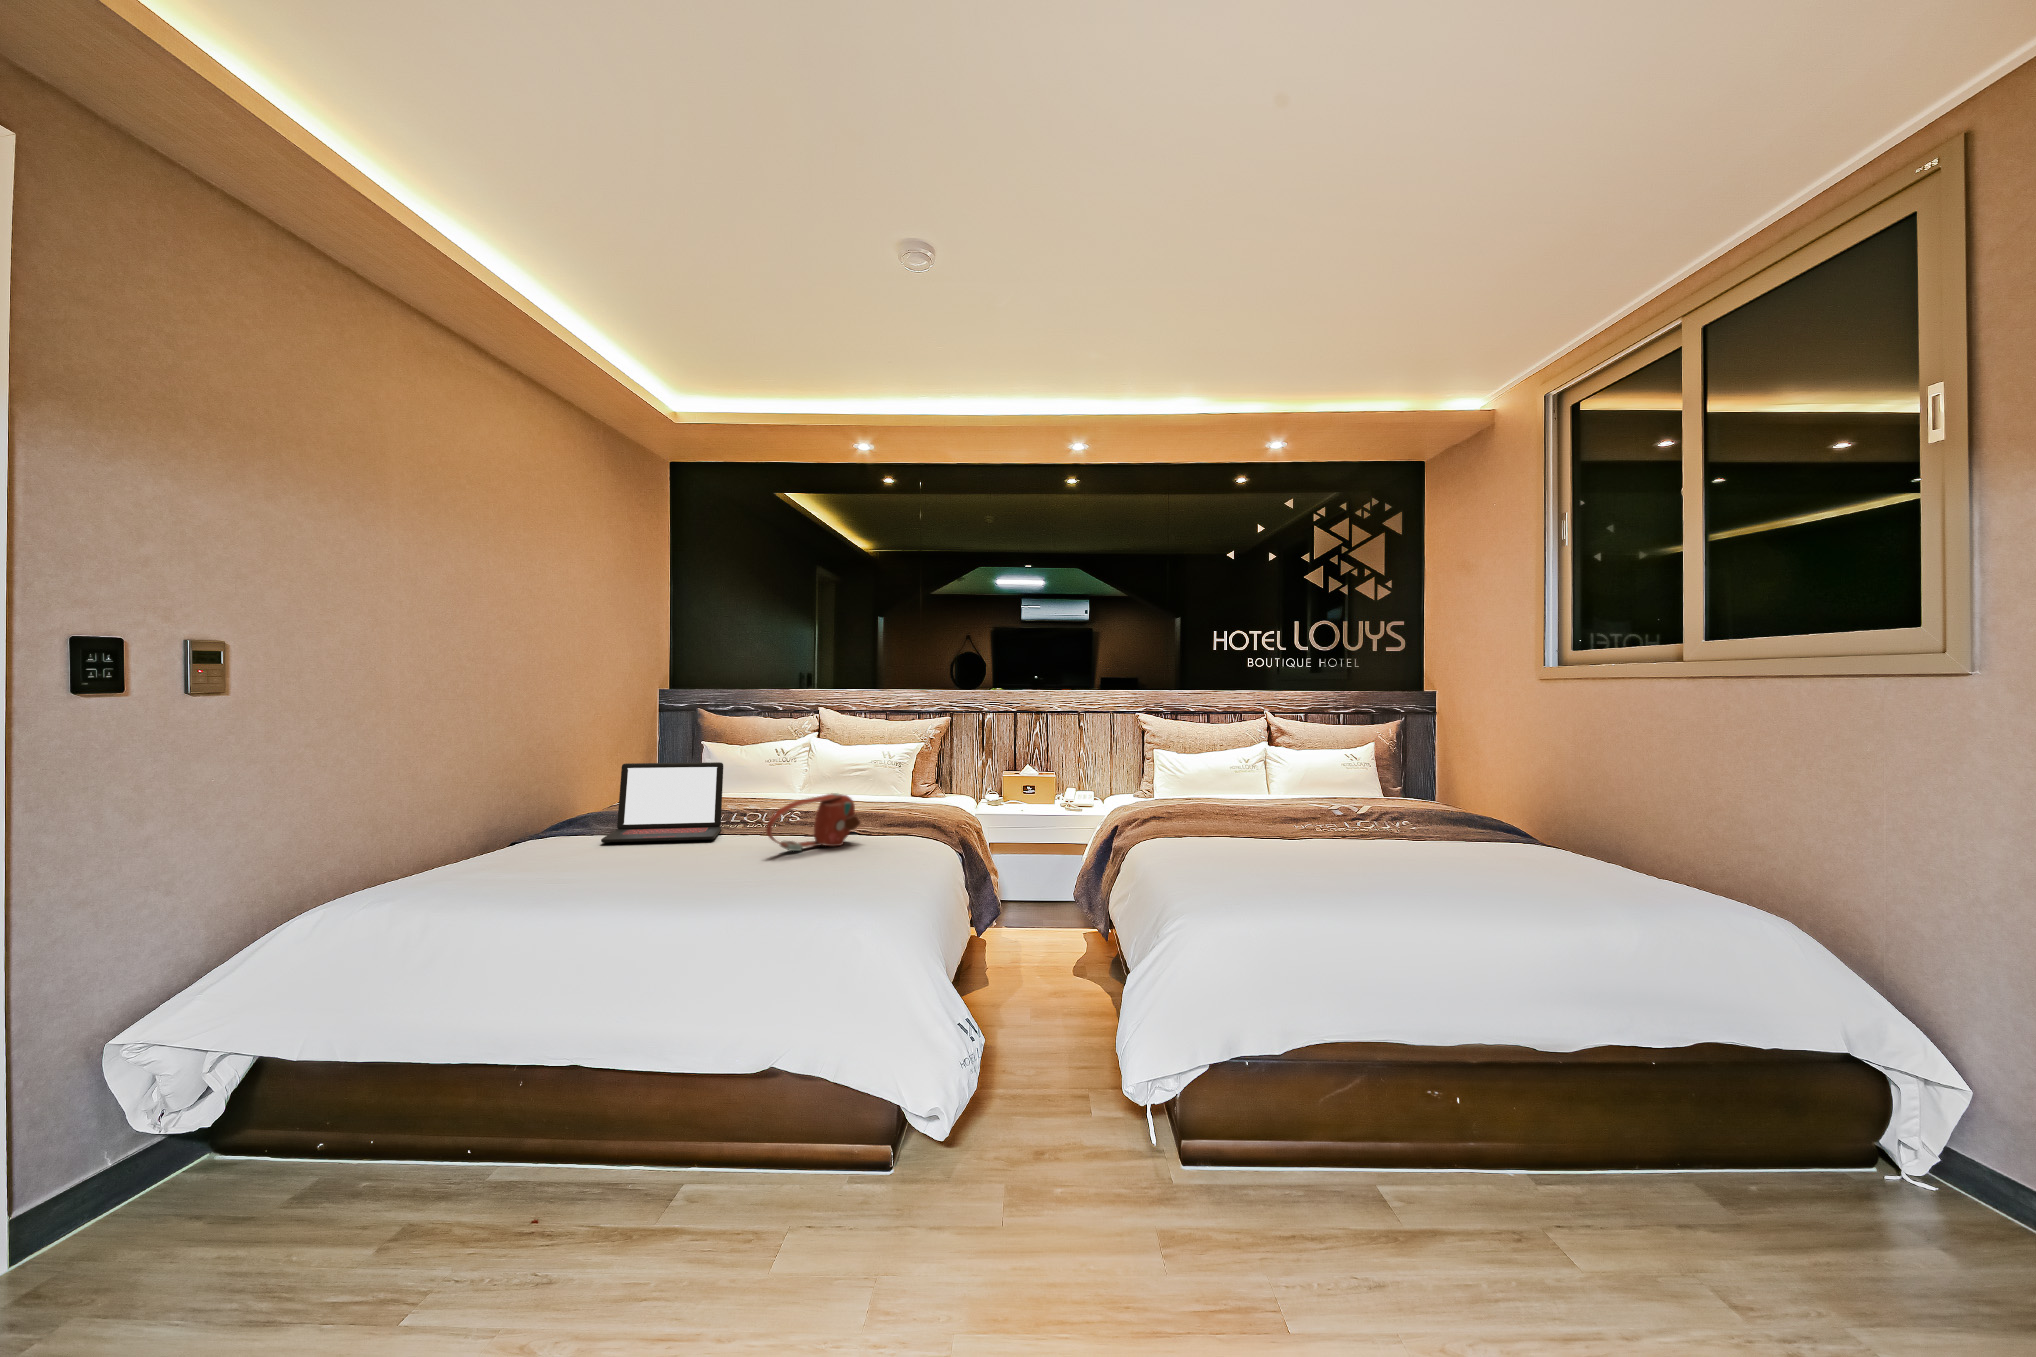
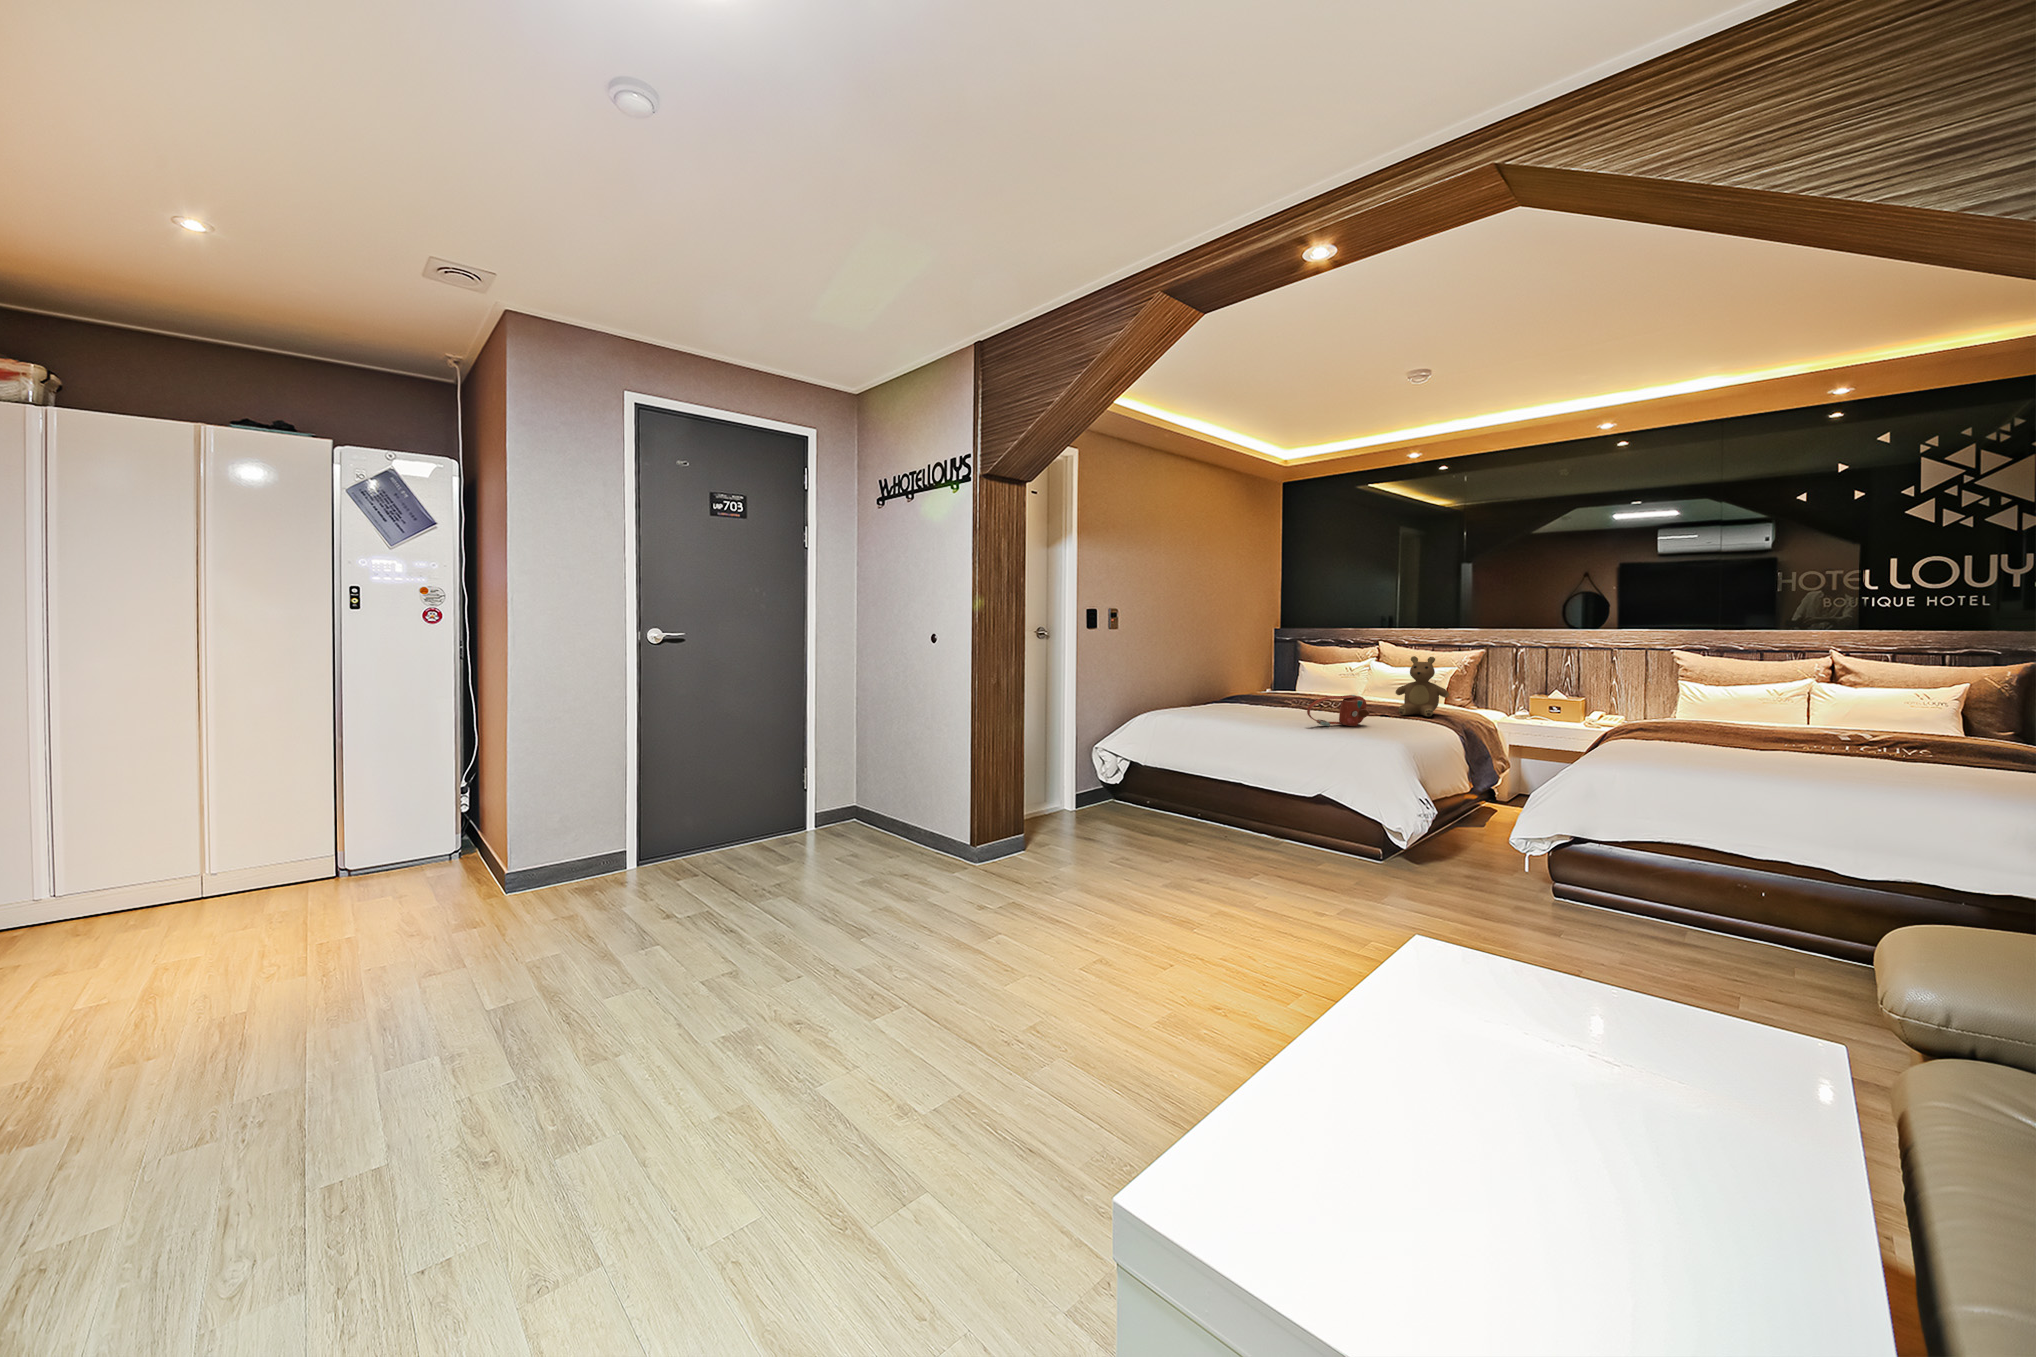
teddy bear: none [872,727,944,816] -> present [1396,656,1449,716]
laptop: present [601,762,723,843] -> none [1225,673,1294,717]

